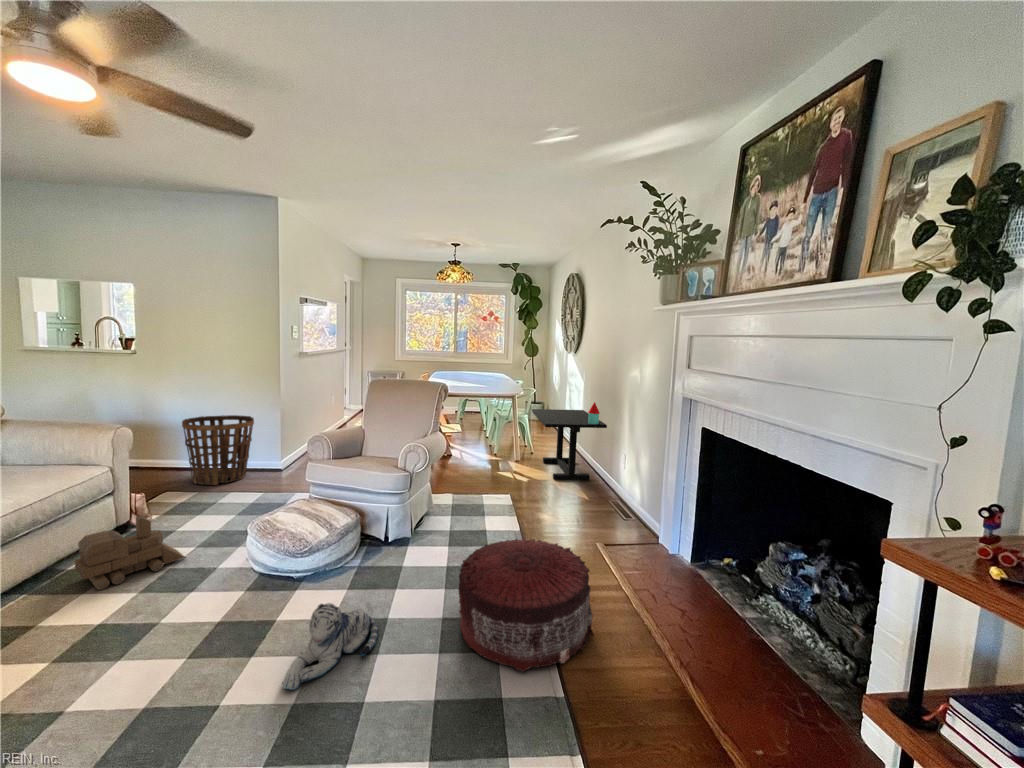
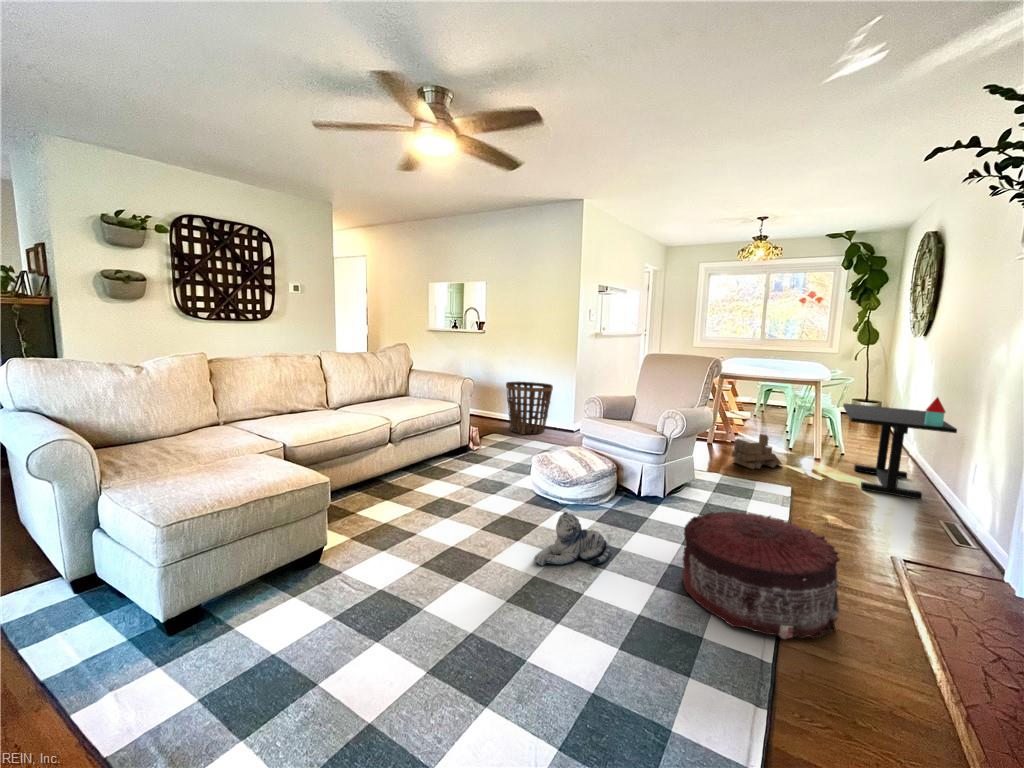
toy train: present [75,516,185,590] -> present [732,433,782,469]

